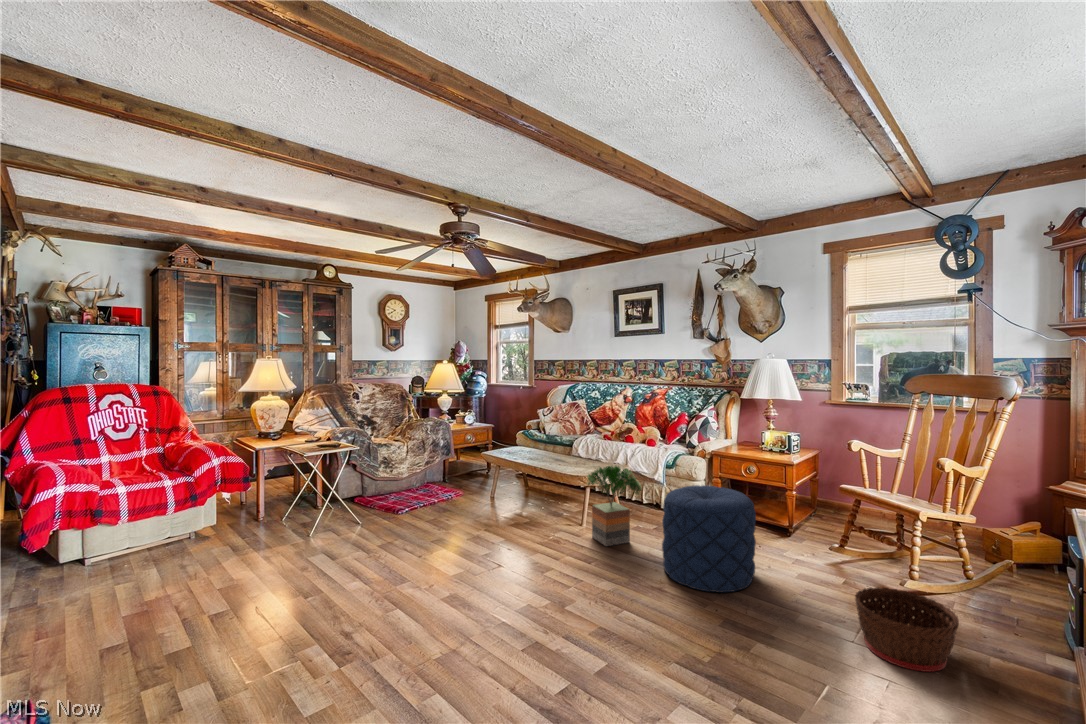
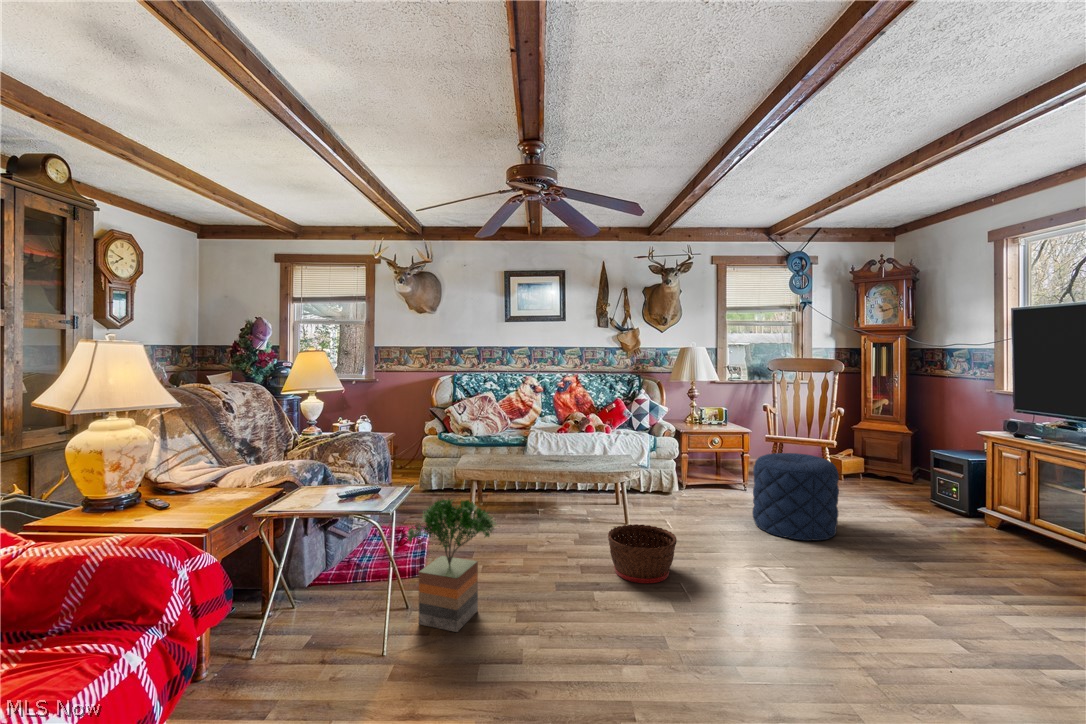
potted tree: present [588,466,642,546] -> present [407,499,496,632]
basket: present [855,587,959,672] -> present [608,524,677,583]

